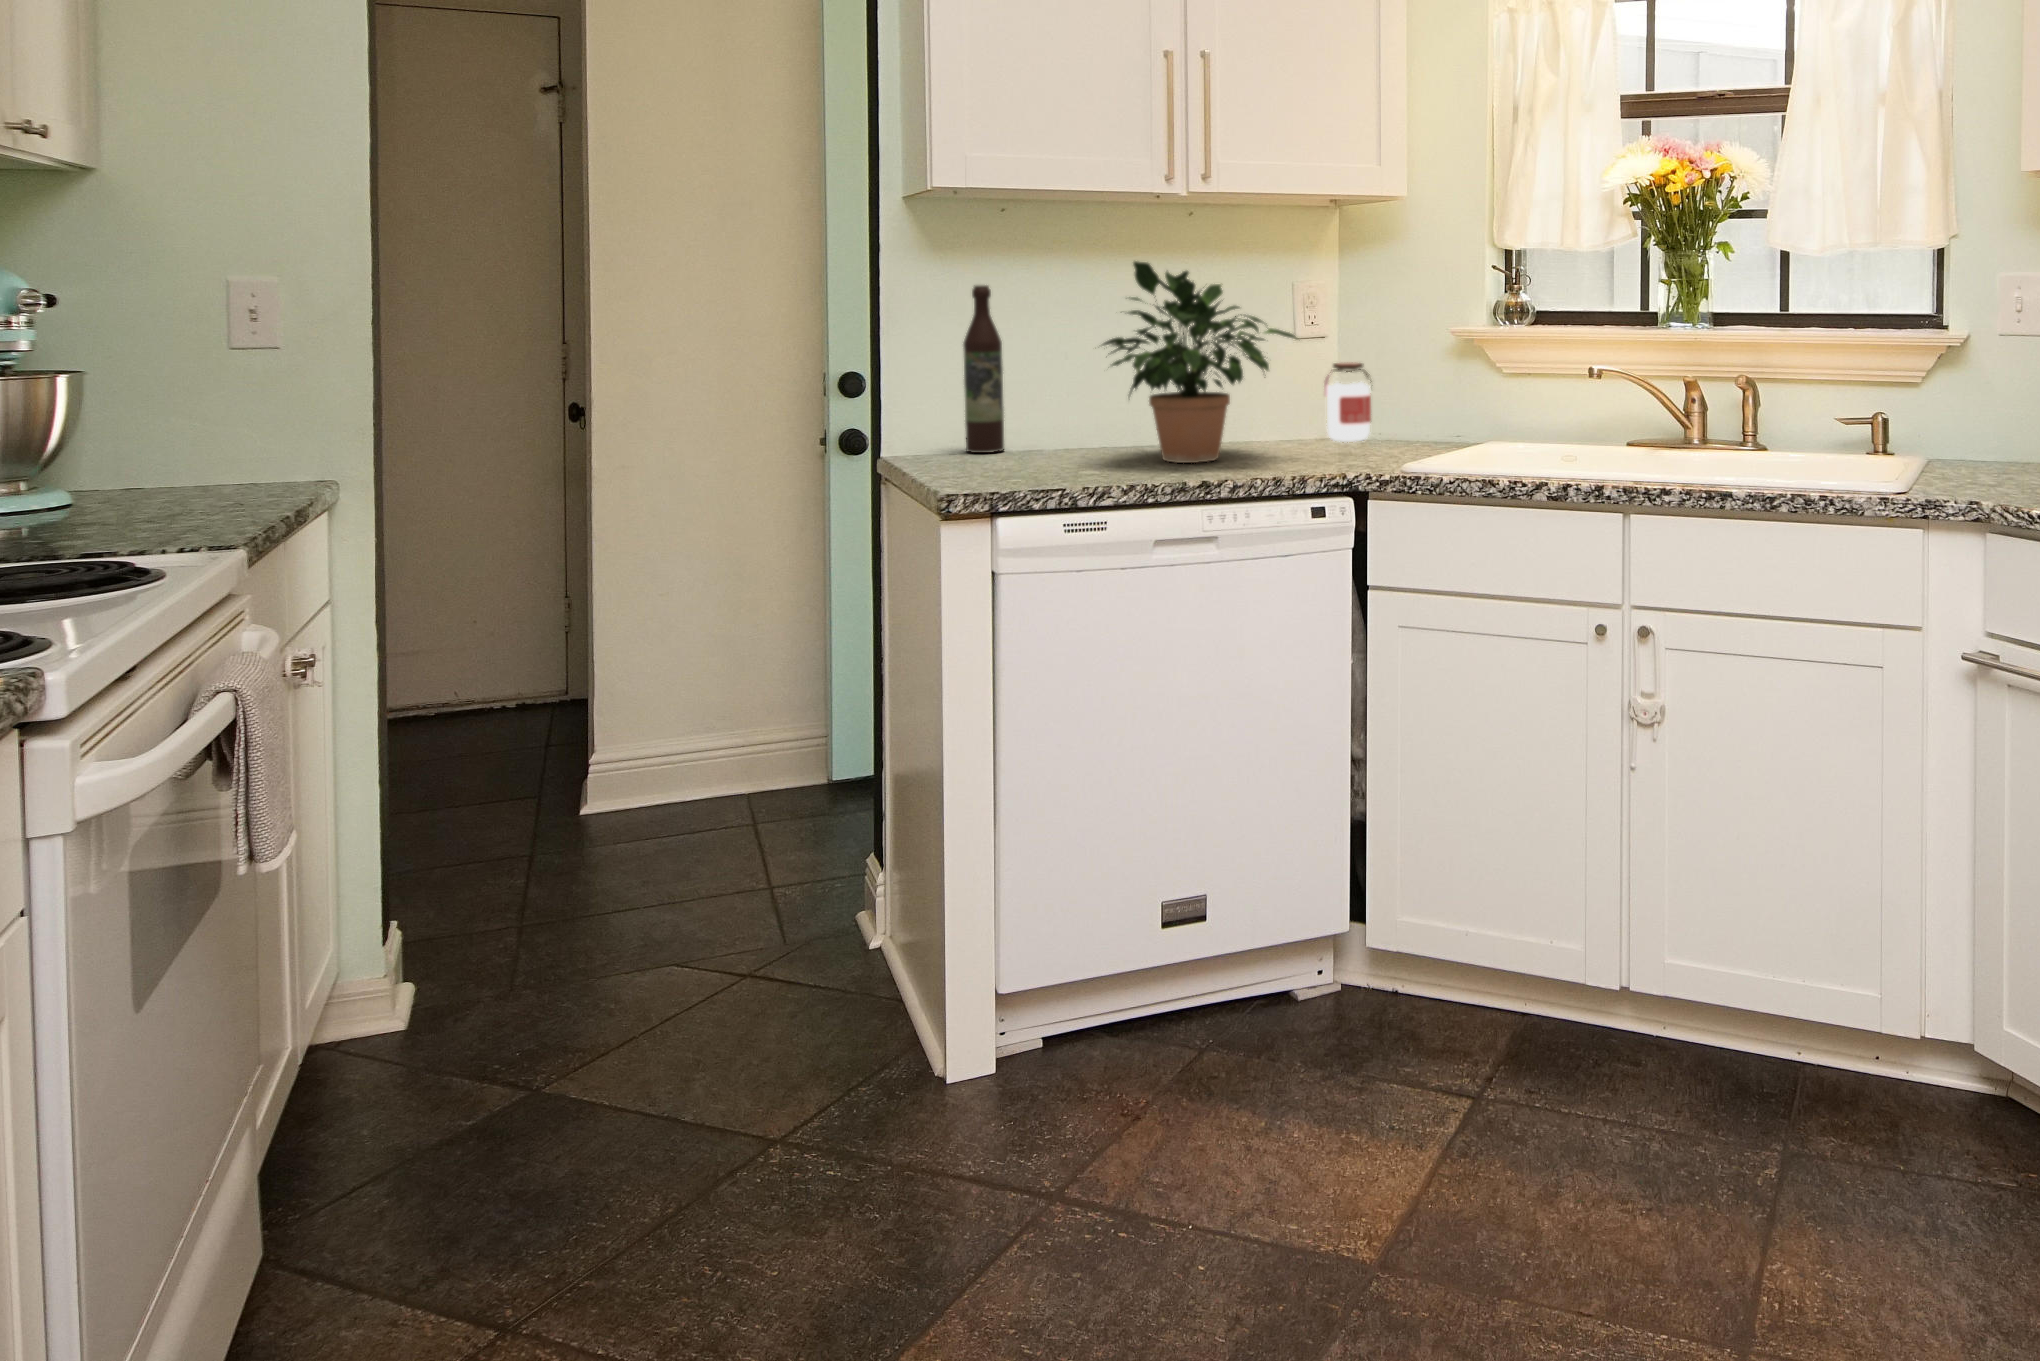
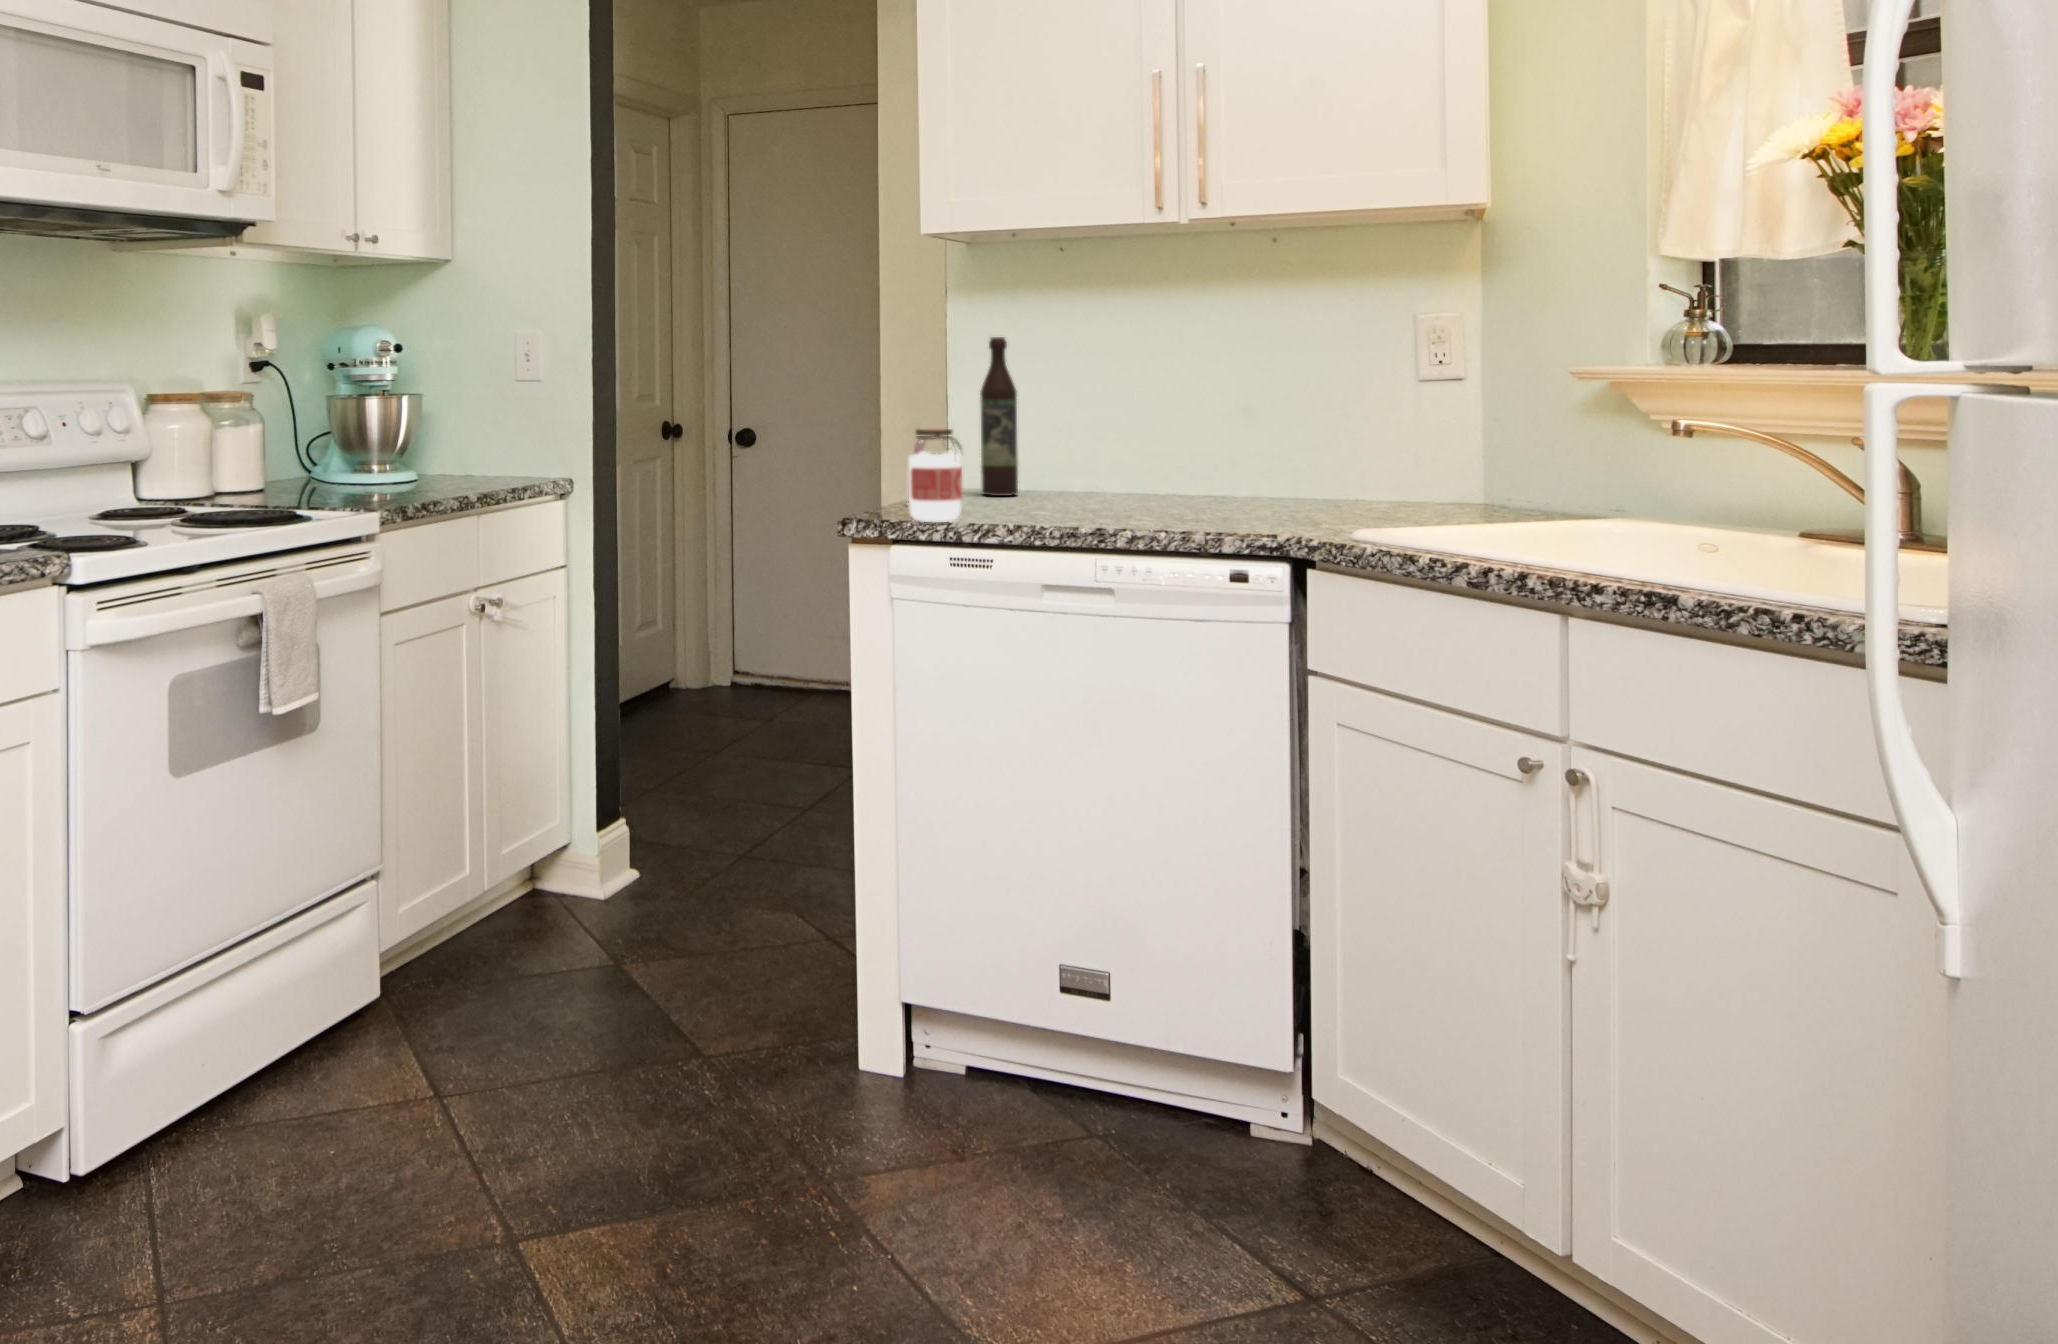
potted plant: present [1103,261,1296,463] -> none [1046,307,1276,517]
jar: present [1324,362,1372,442] -> present [909,429,962,522]

